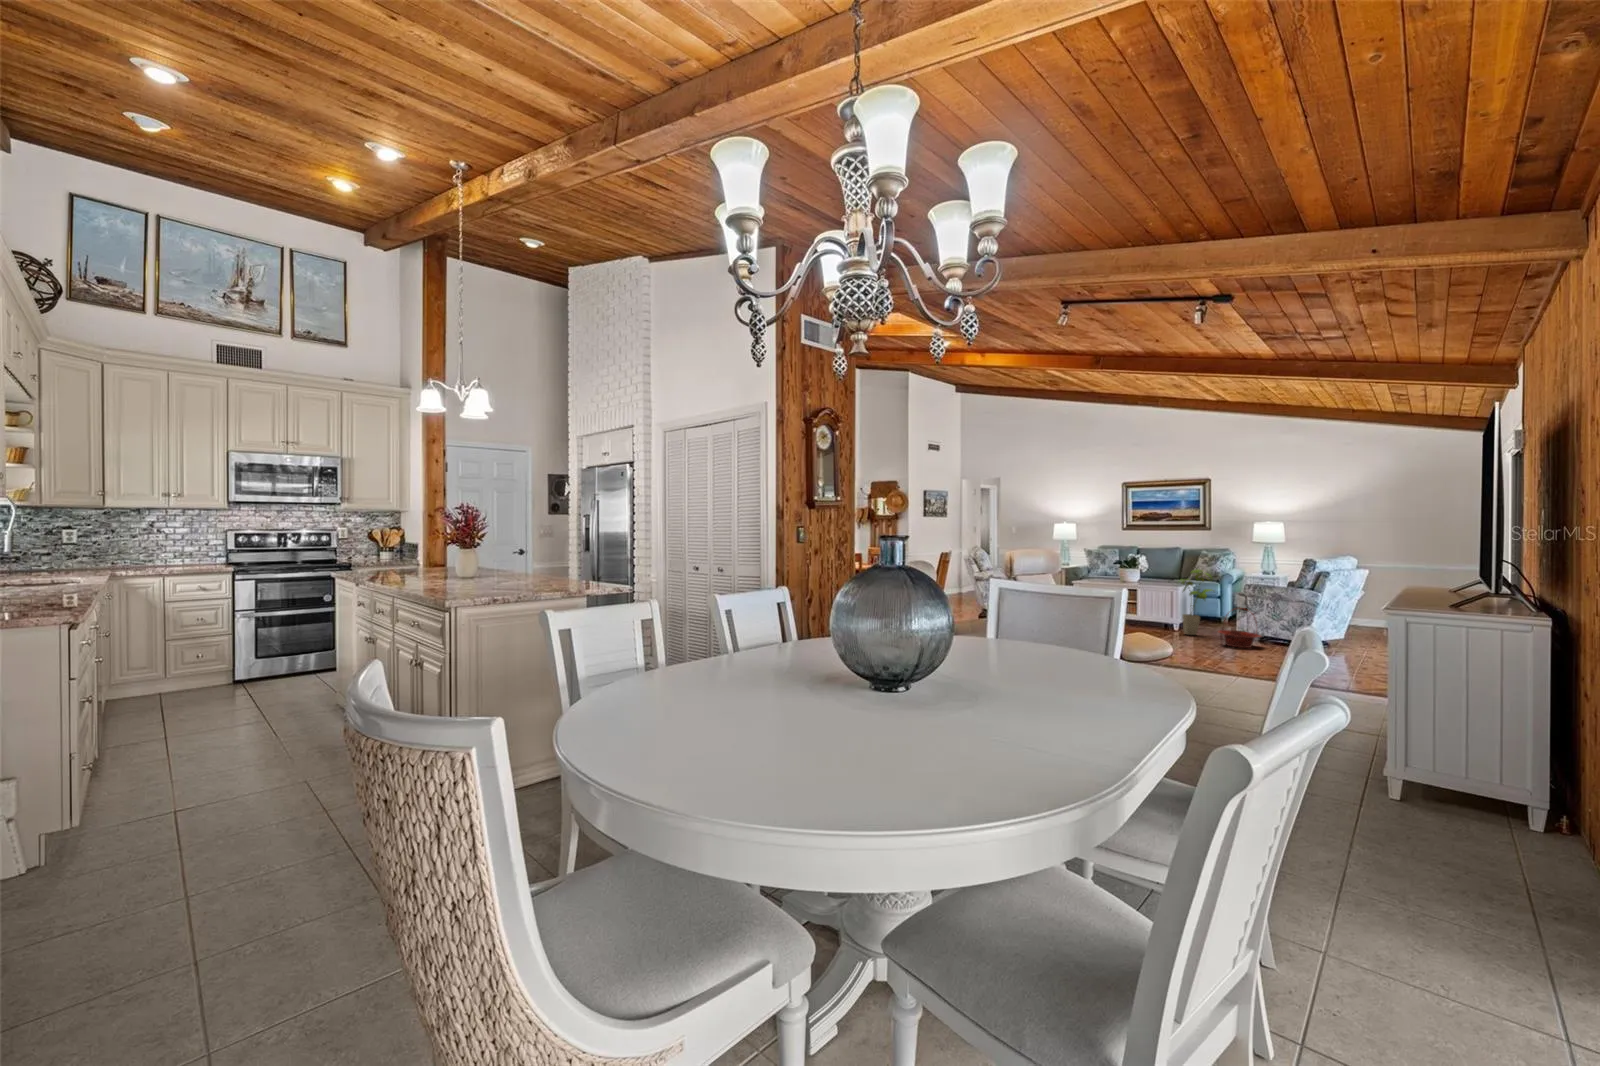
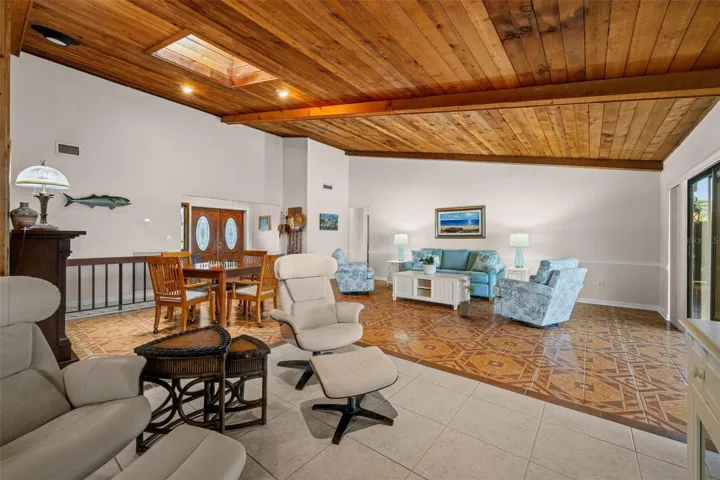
basket: present [1219,611,1261,648] -> none [478,306,508,337]

